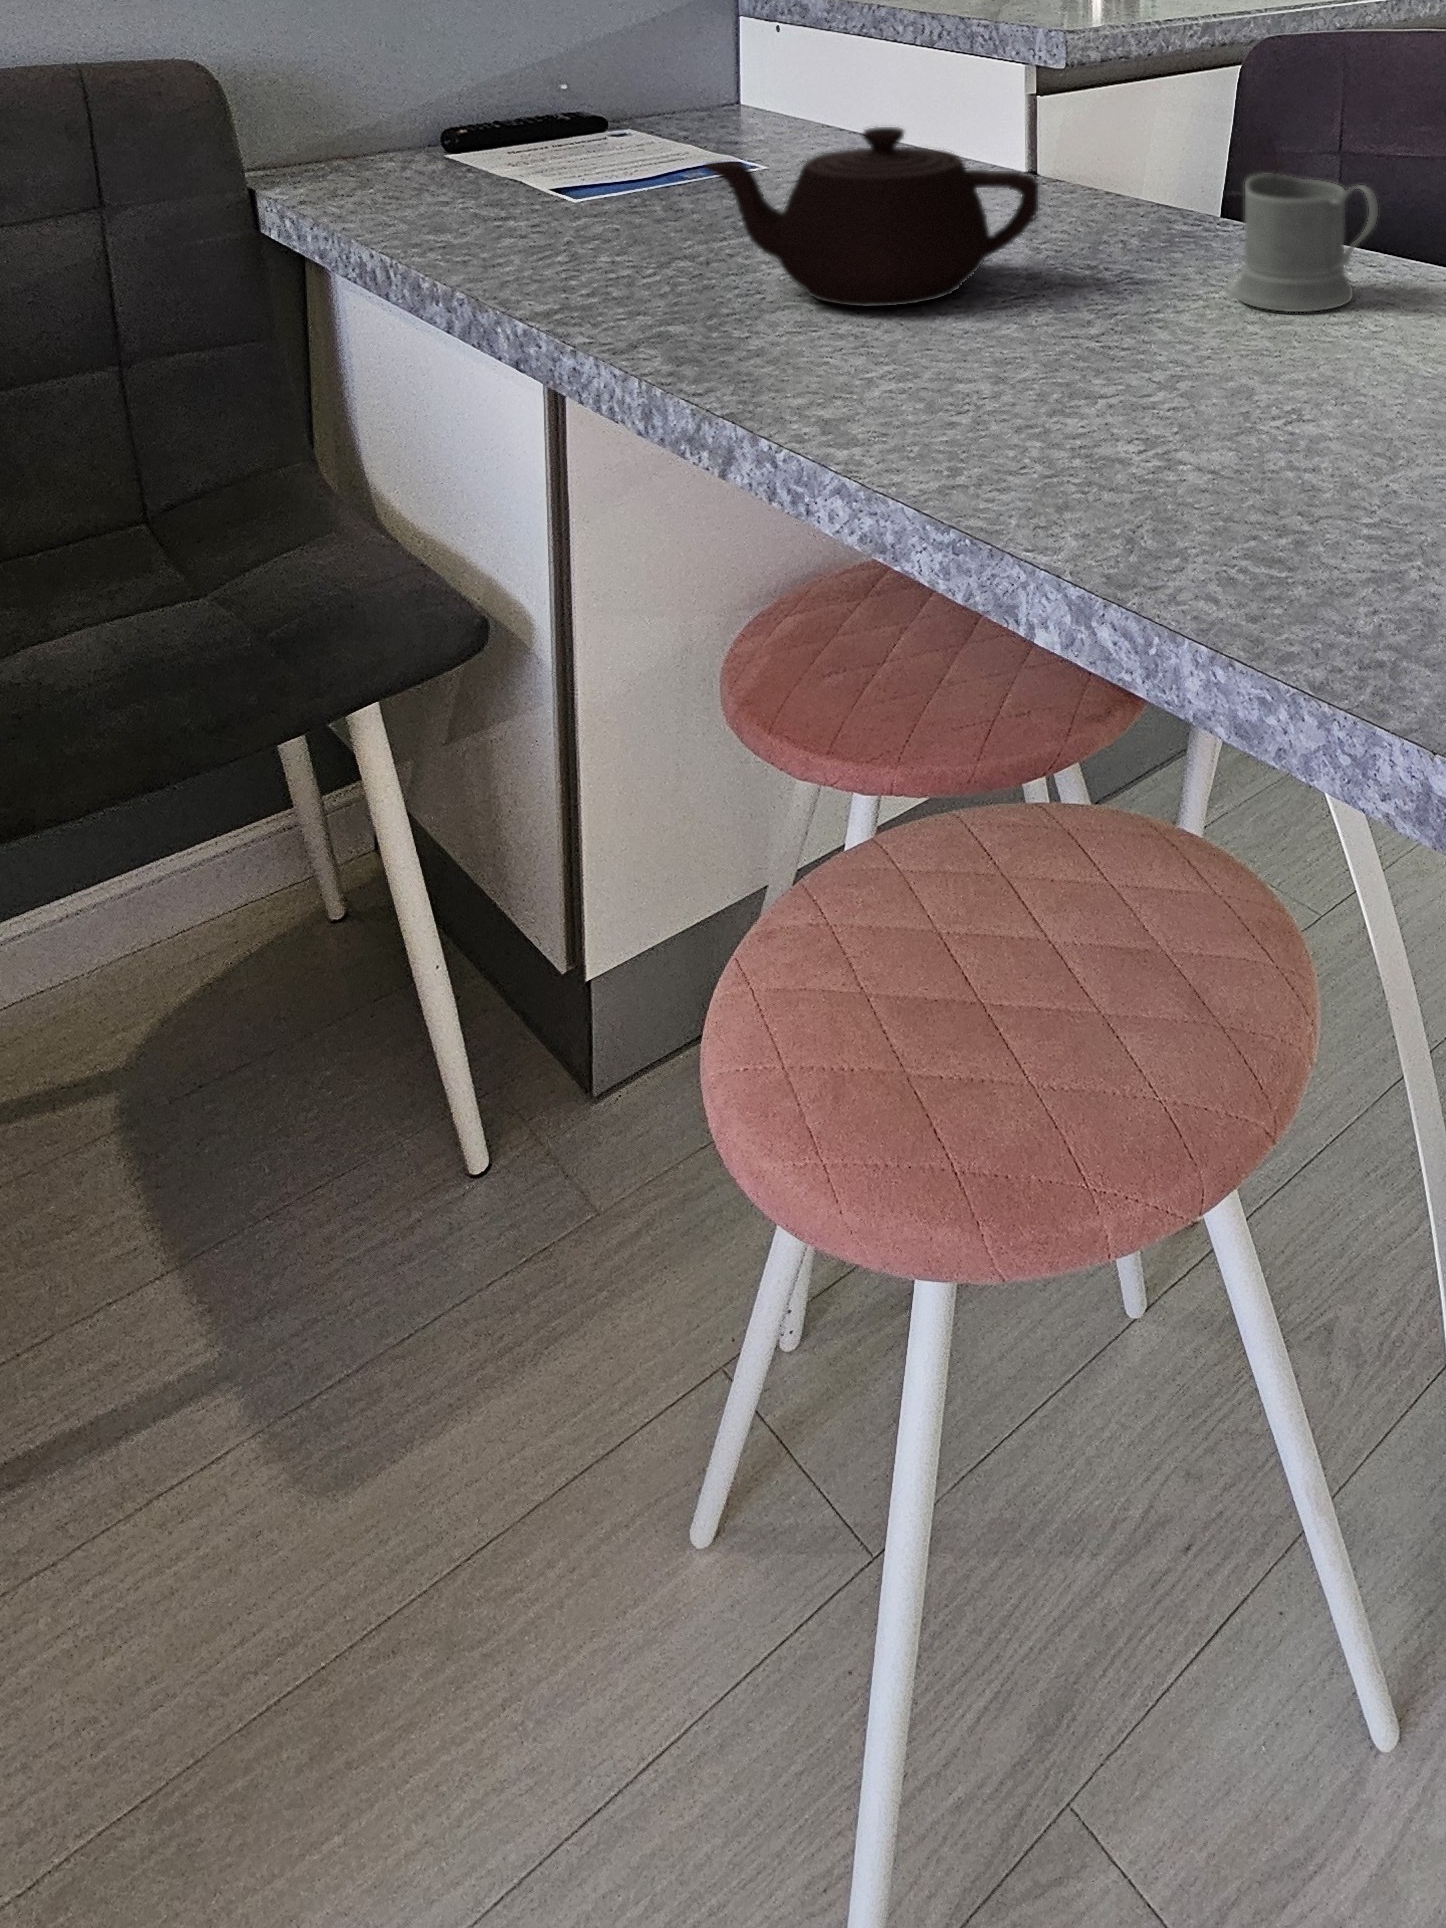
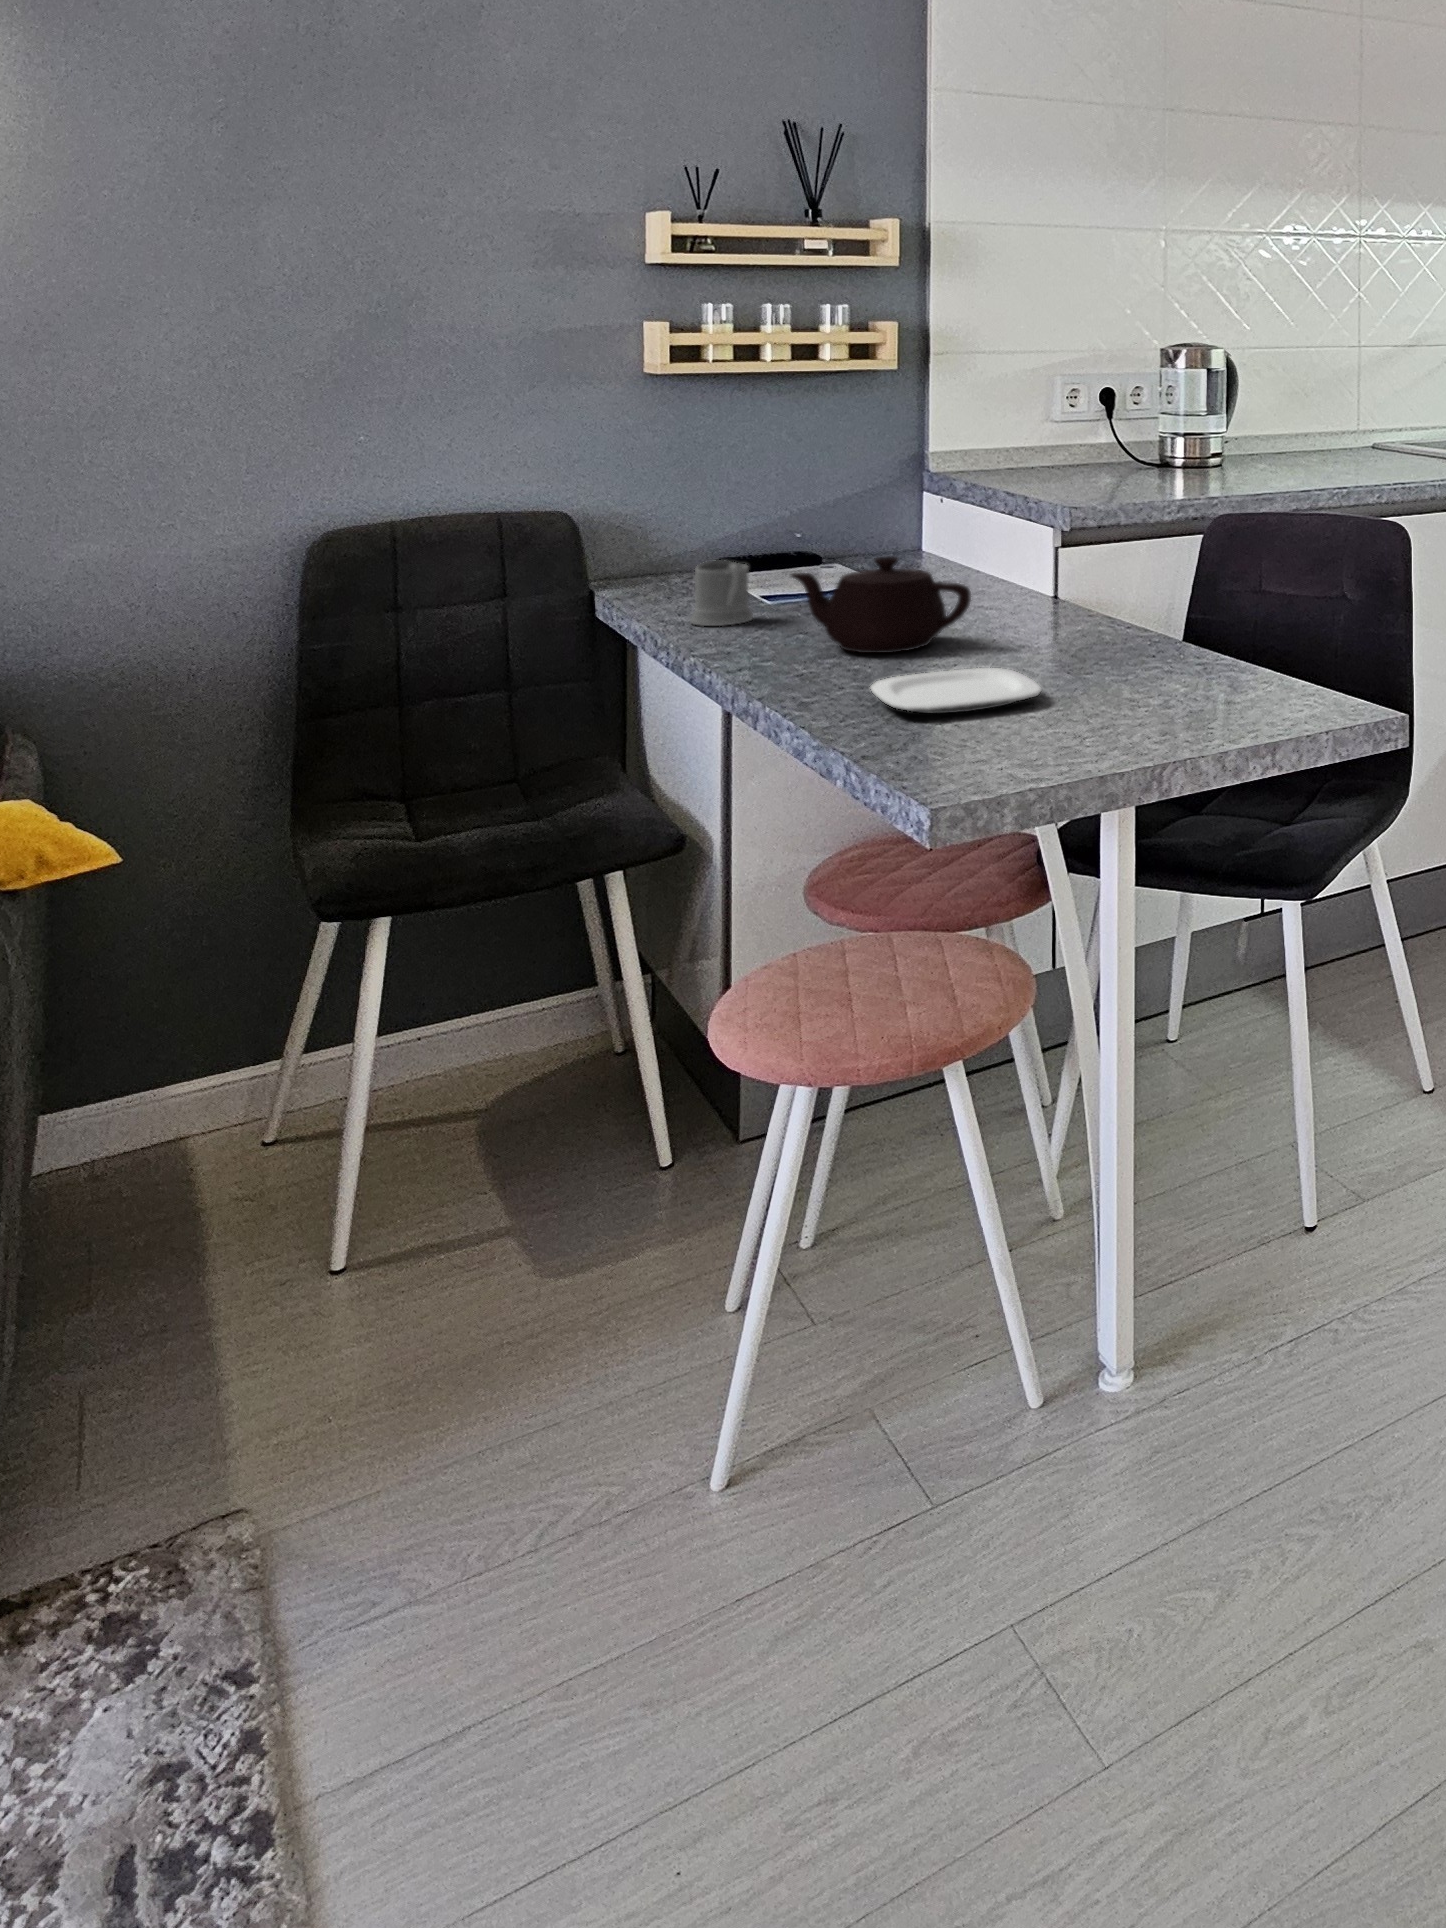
mug: present [1235,174,1378,312] -> present [690,560,753,626]
plate: none [1007,343,1372,473] -> present [871,668,1041,714]

